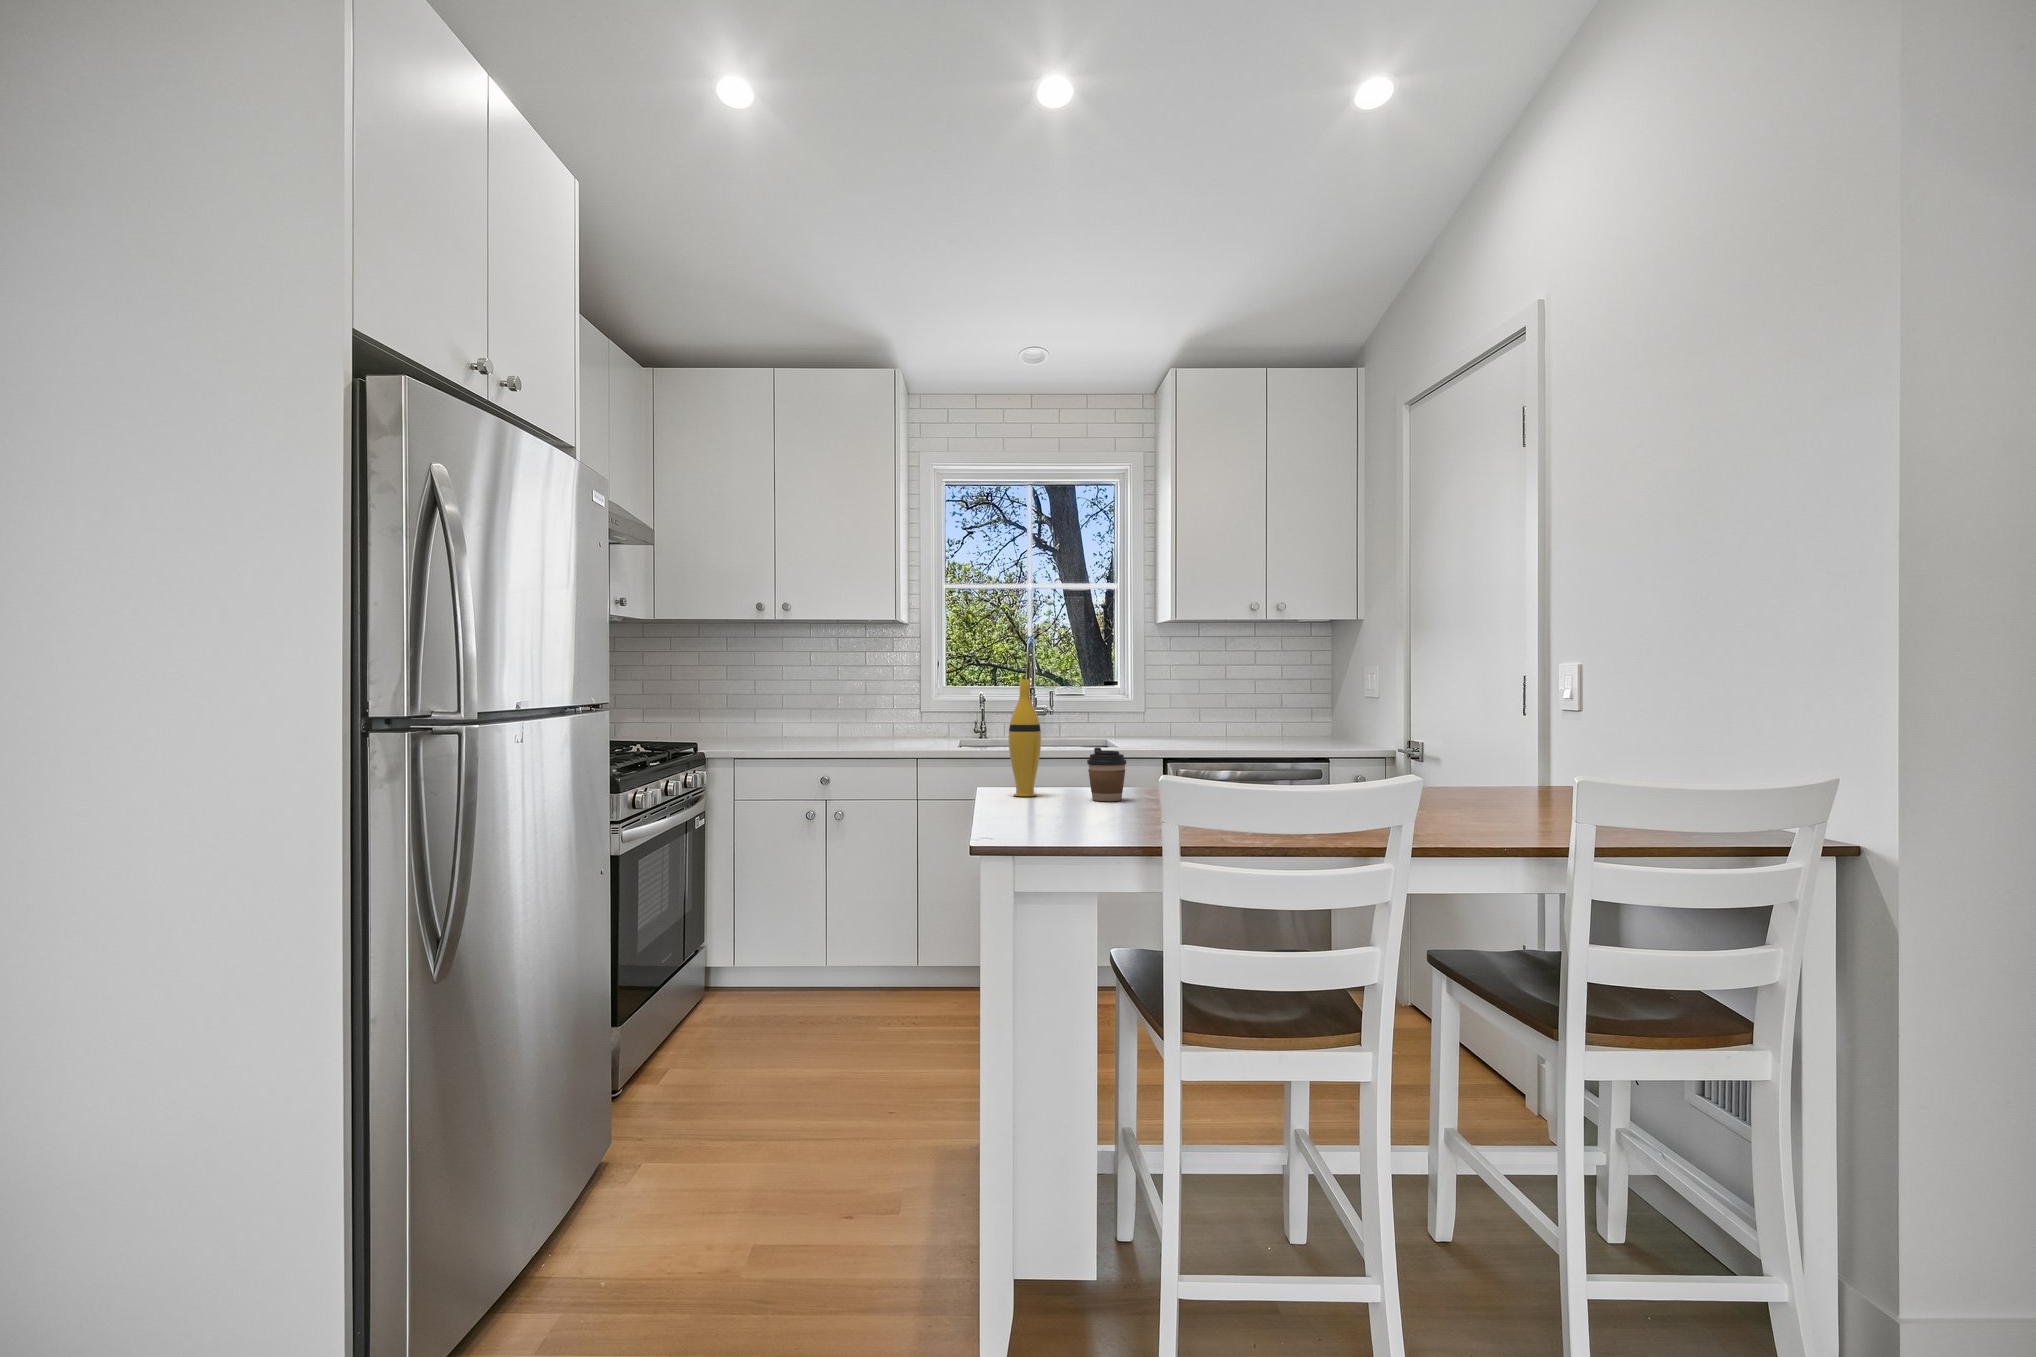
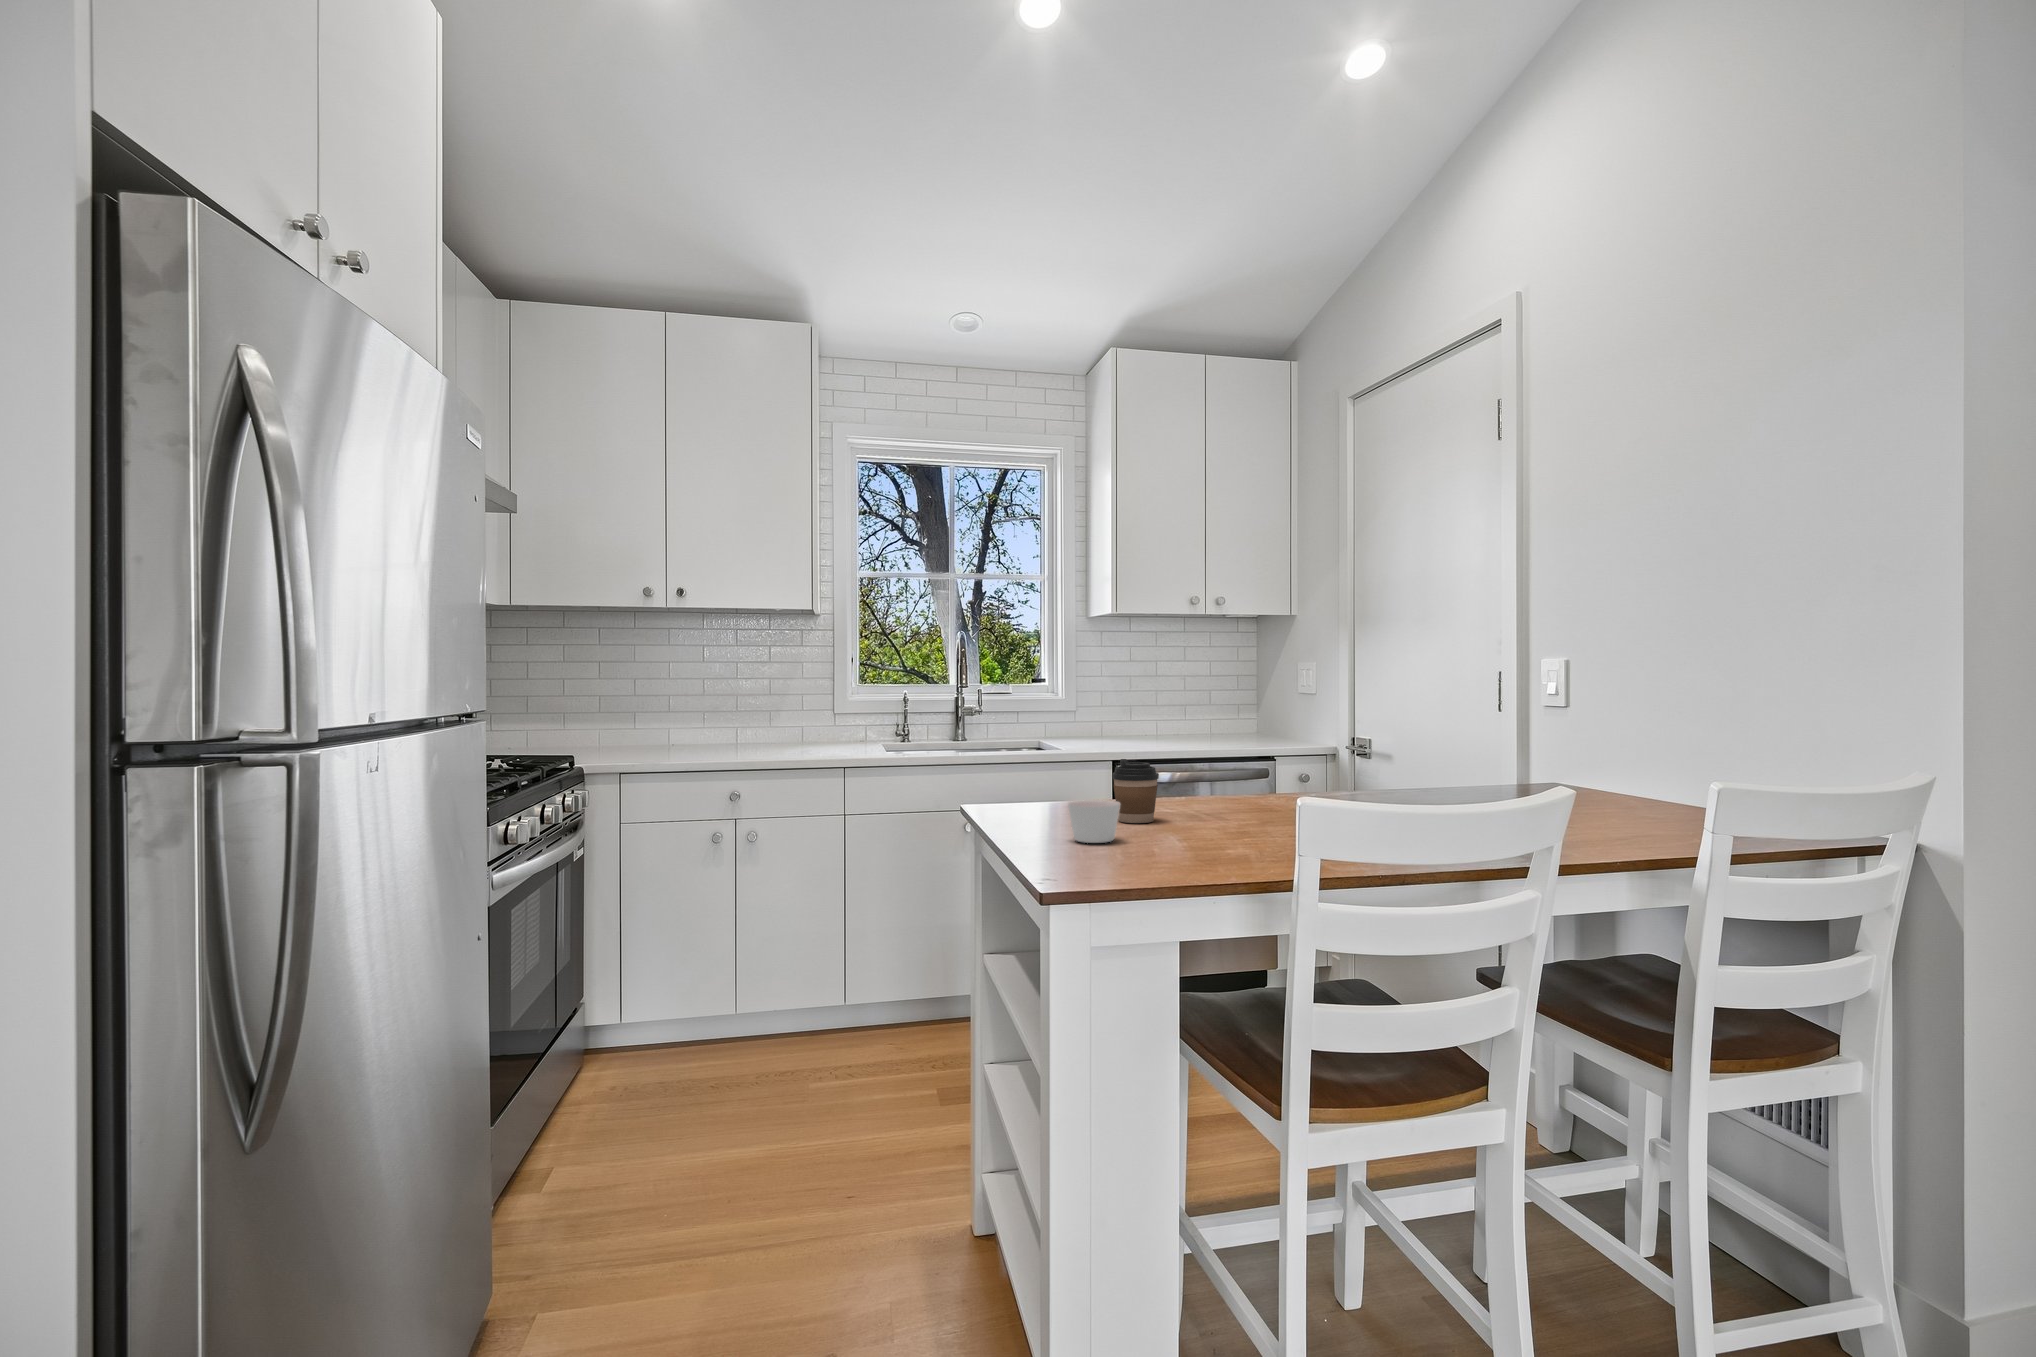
vase: present [1009,680,1041,796] -> none [1013,679,1051,819]
candle: none [1030,779,1072,813] -> present [1068,800,1120,843]

